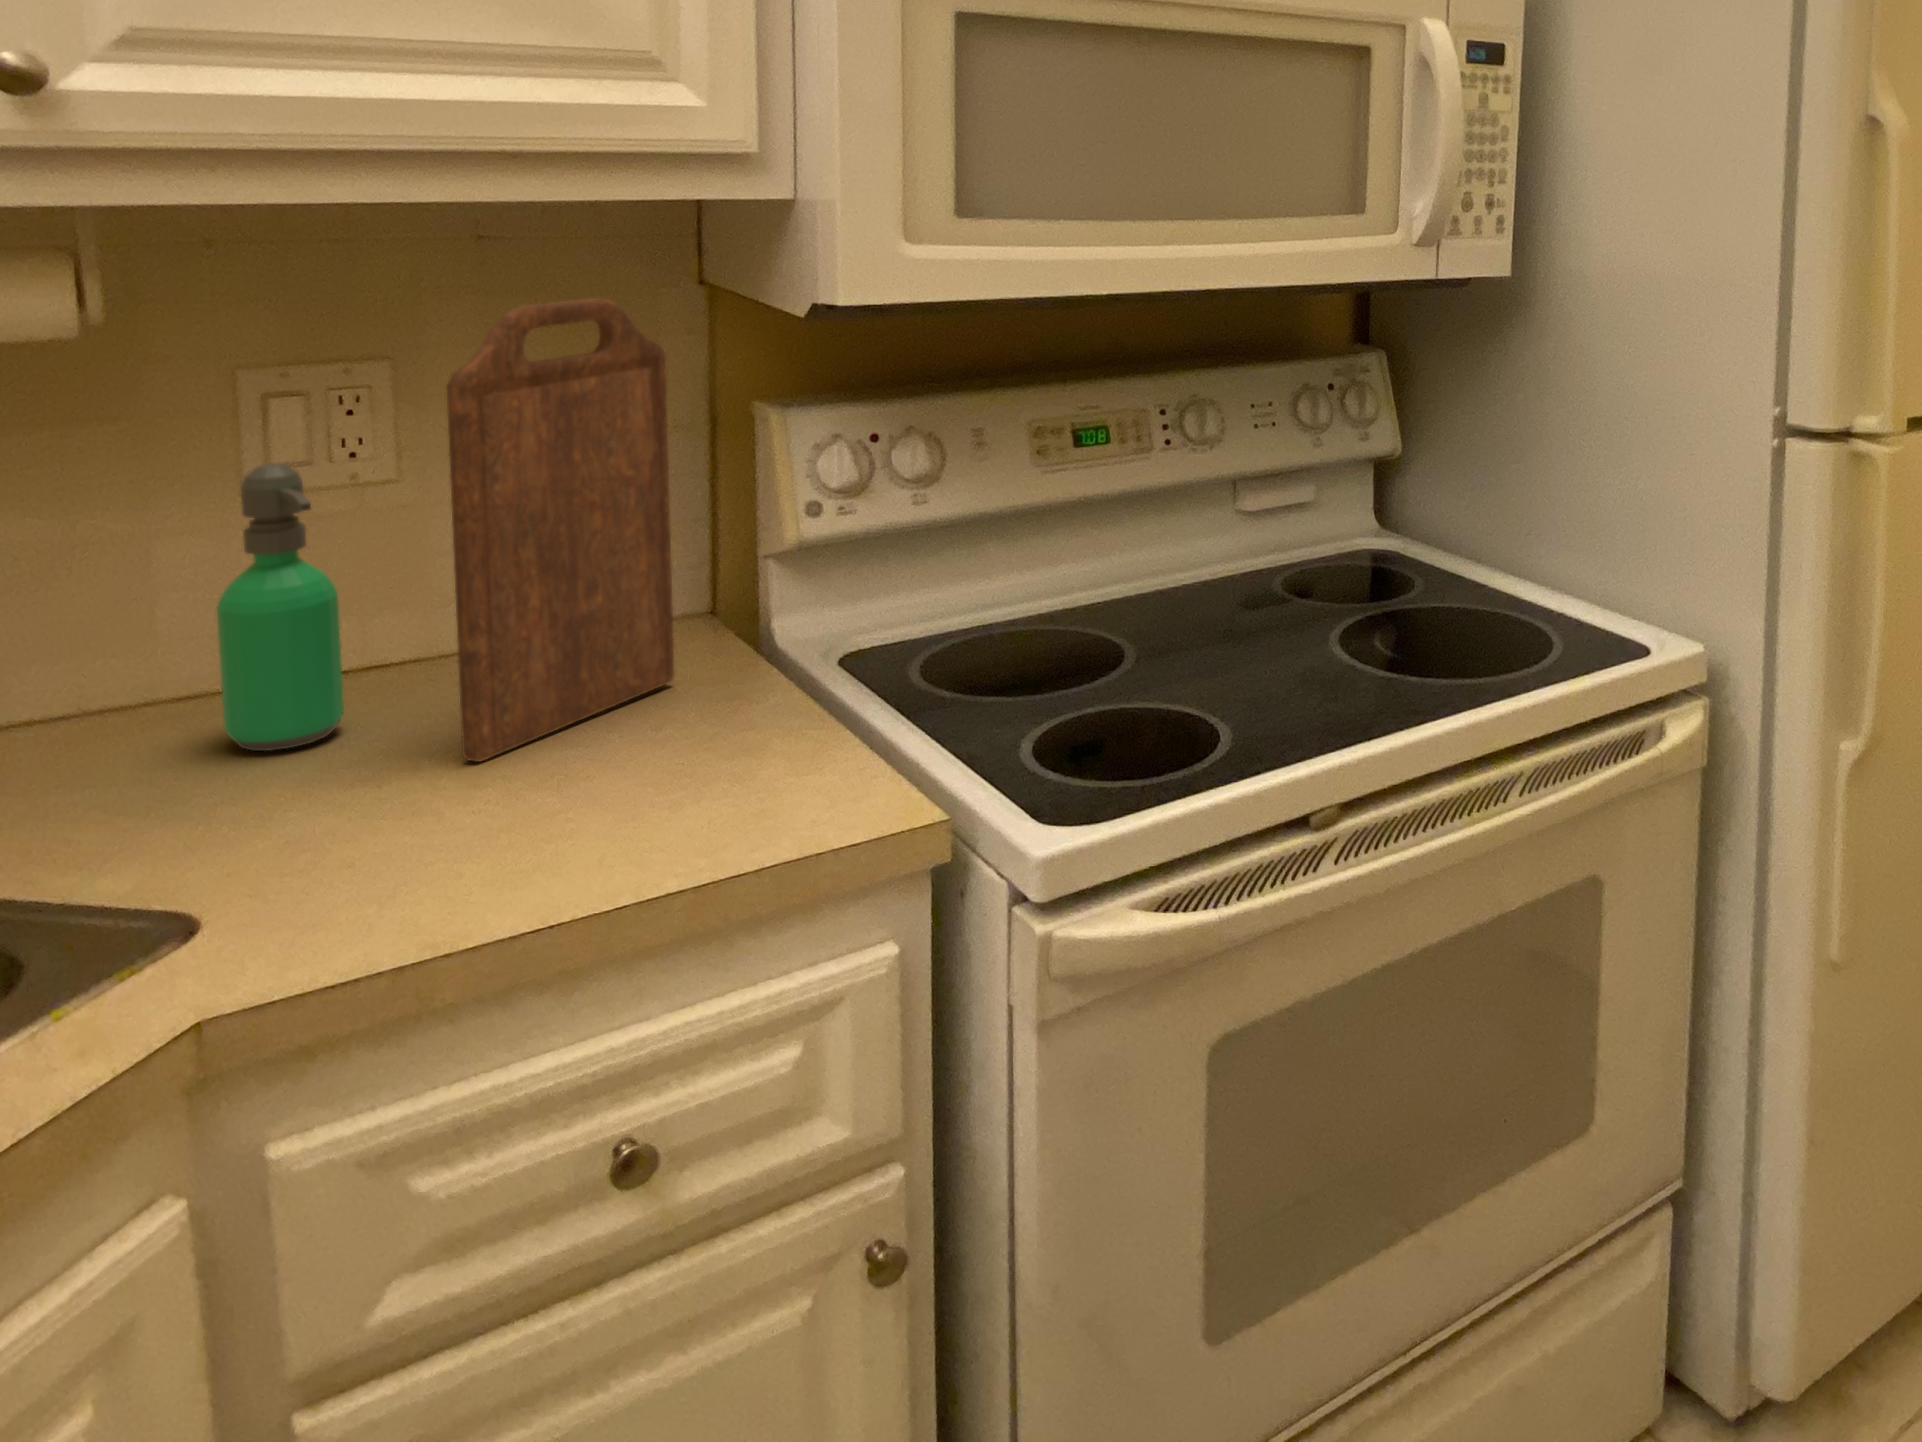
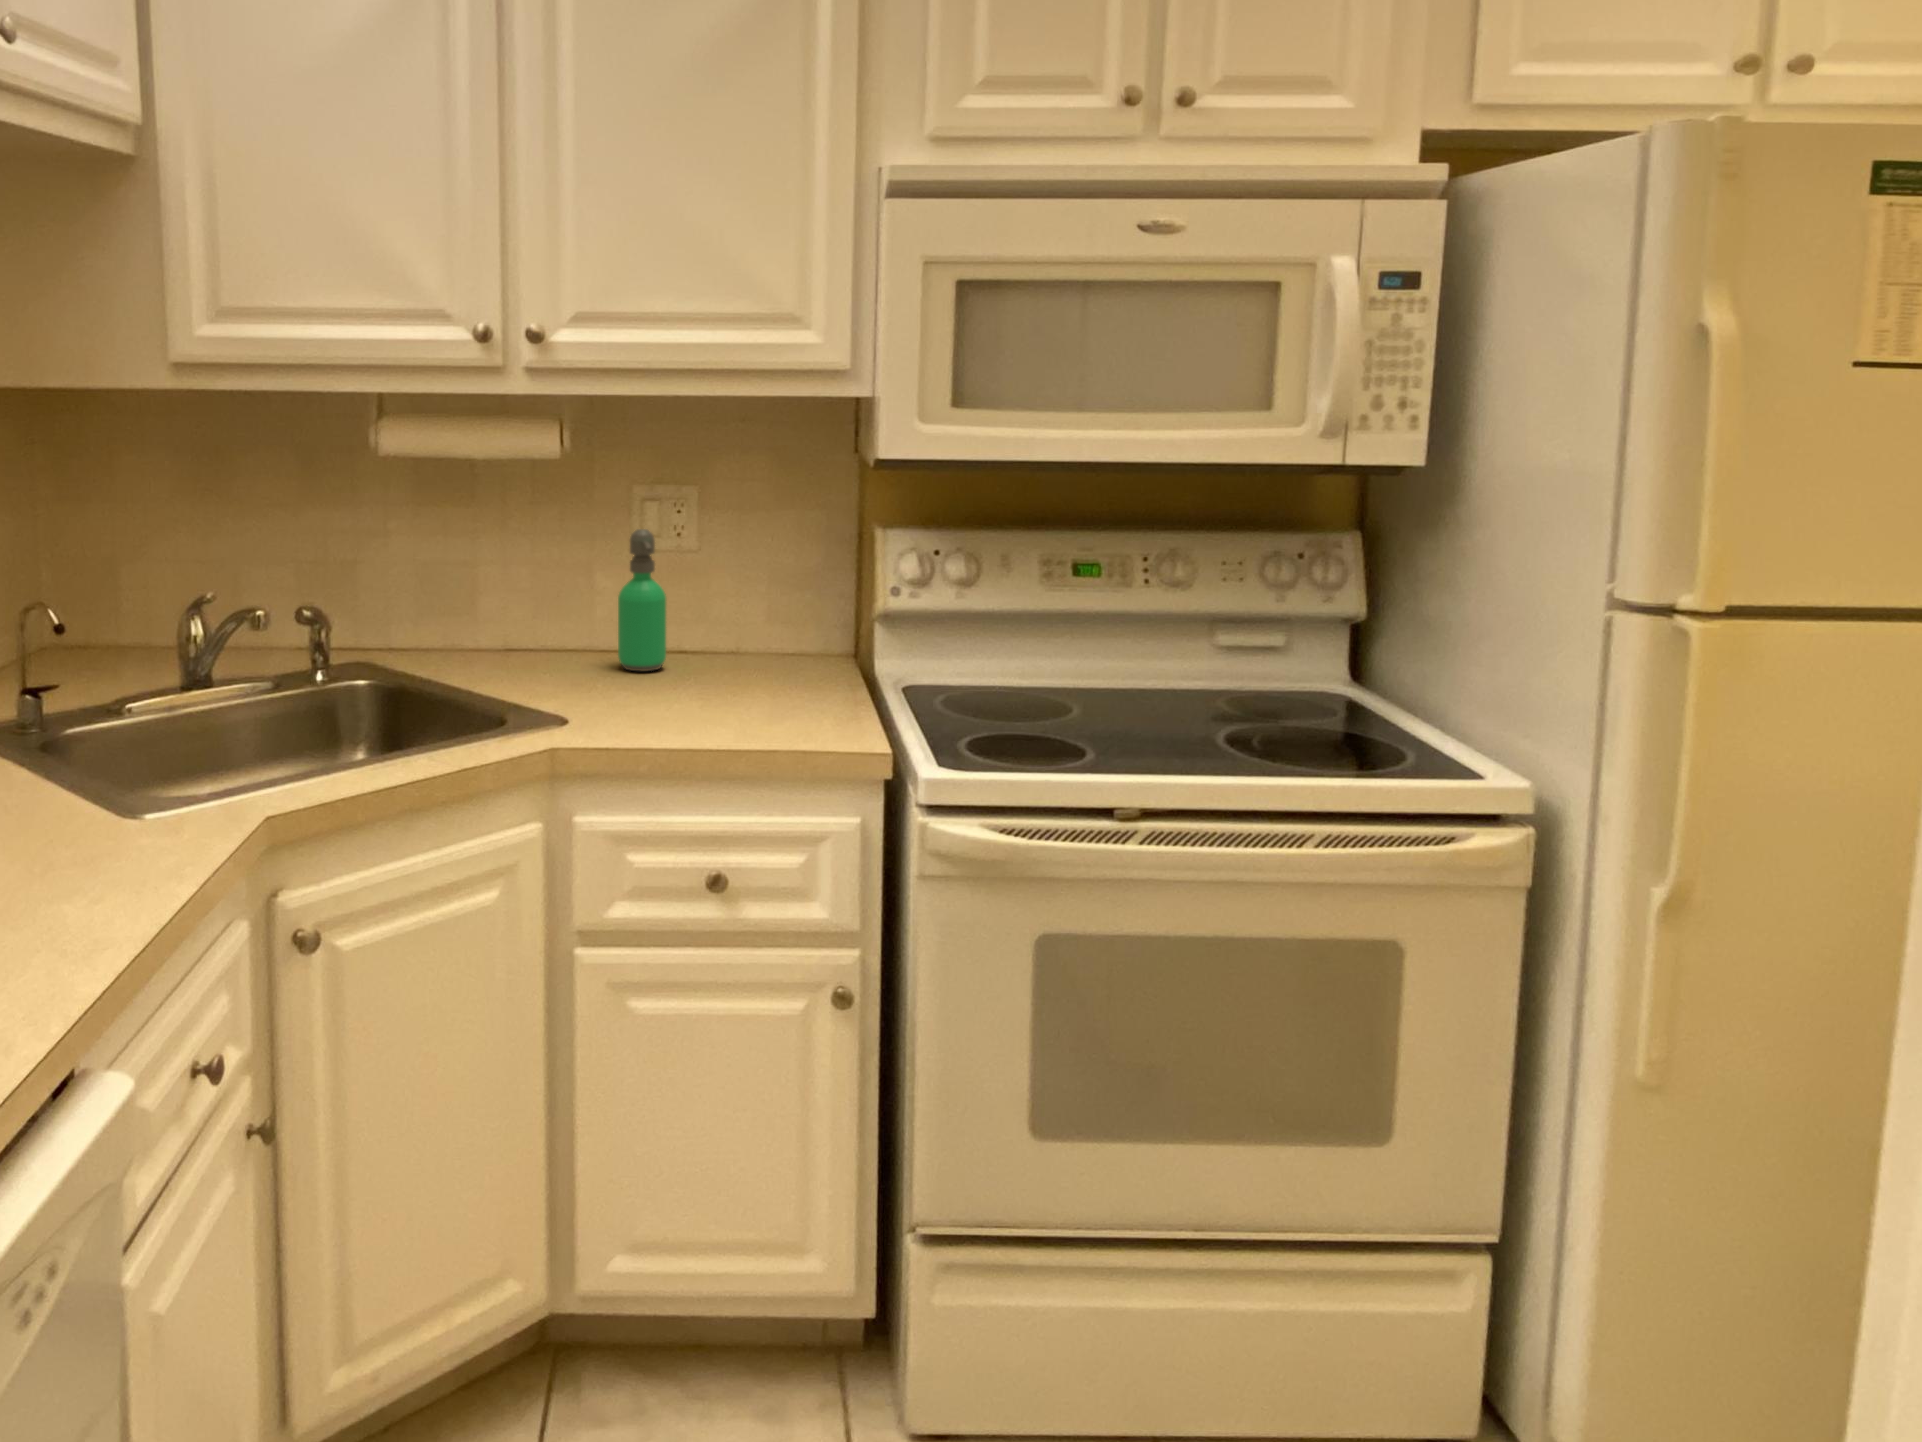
cutting board: present [446,298,674,762] -> none [701,452,821,691]

